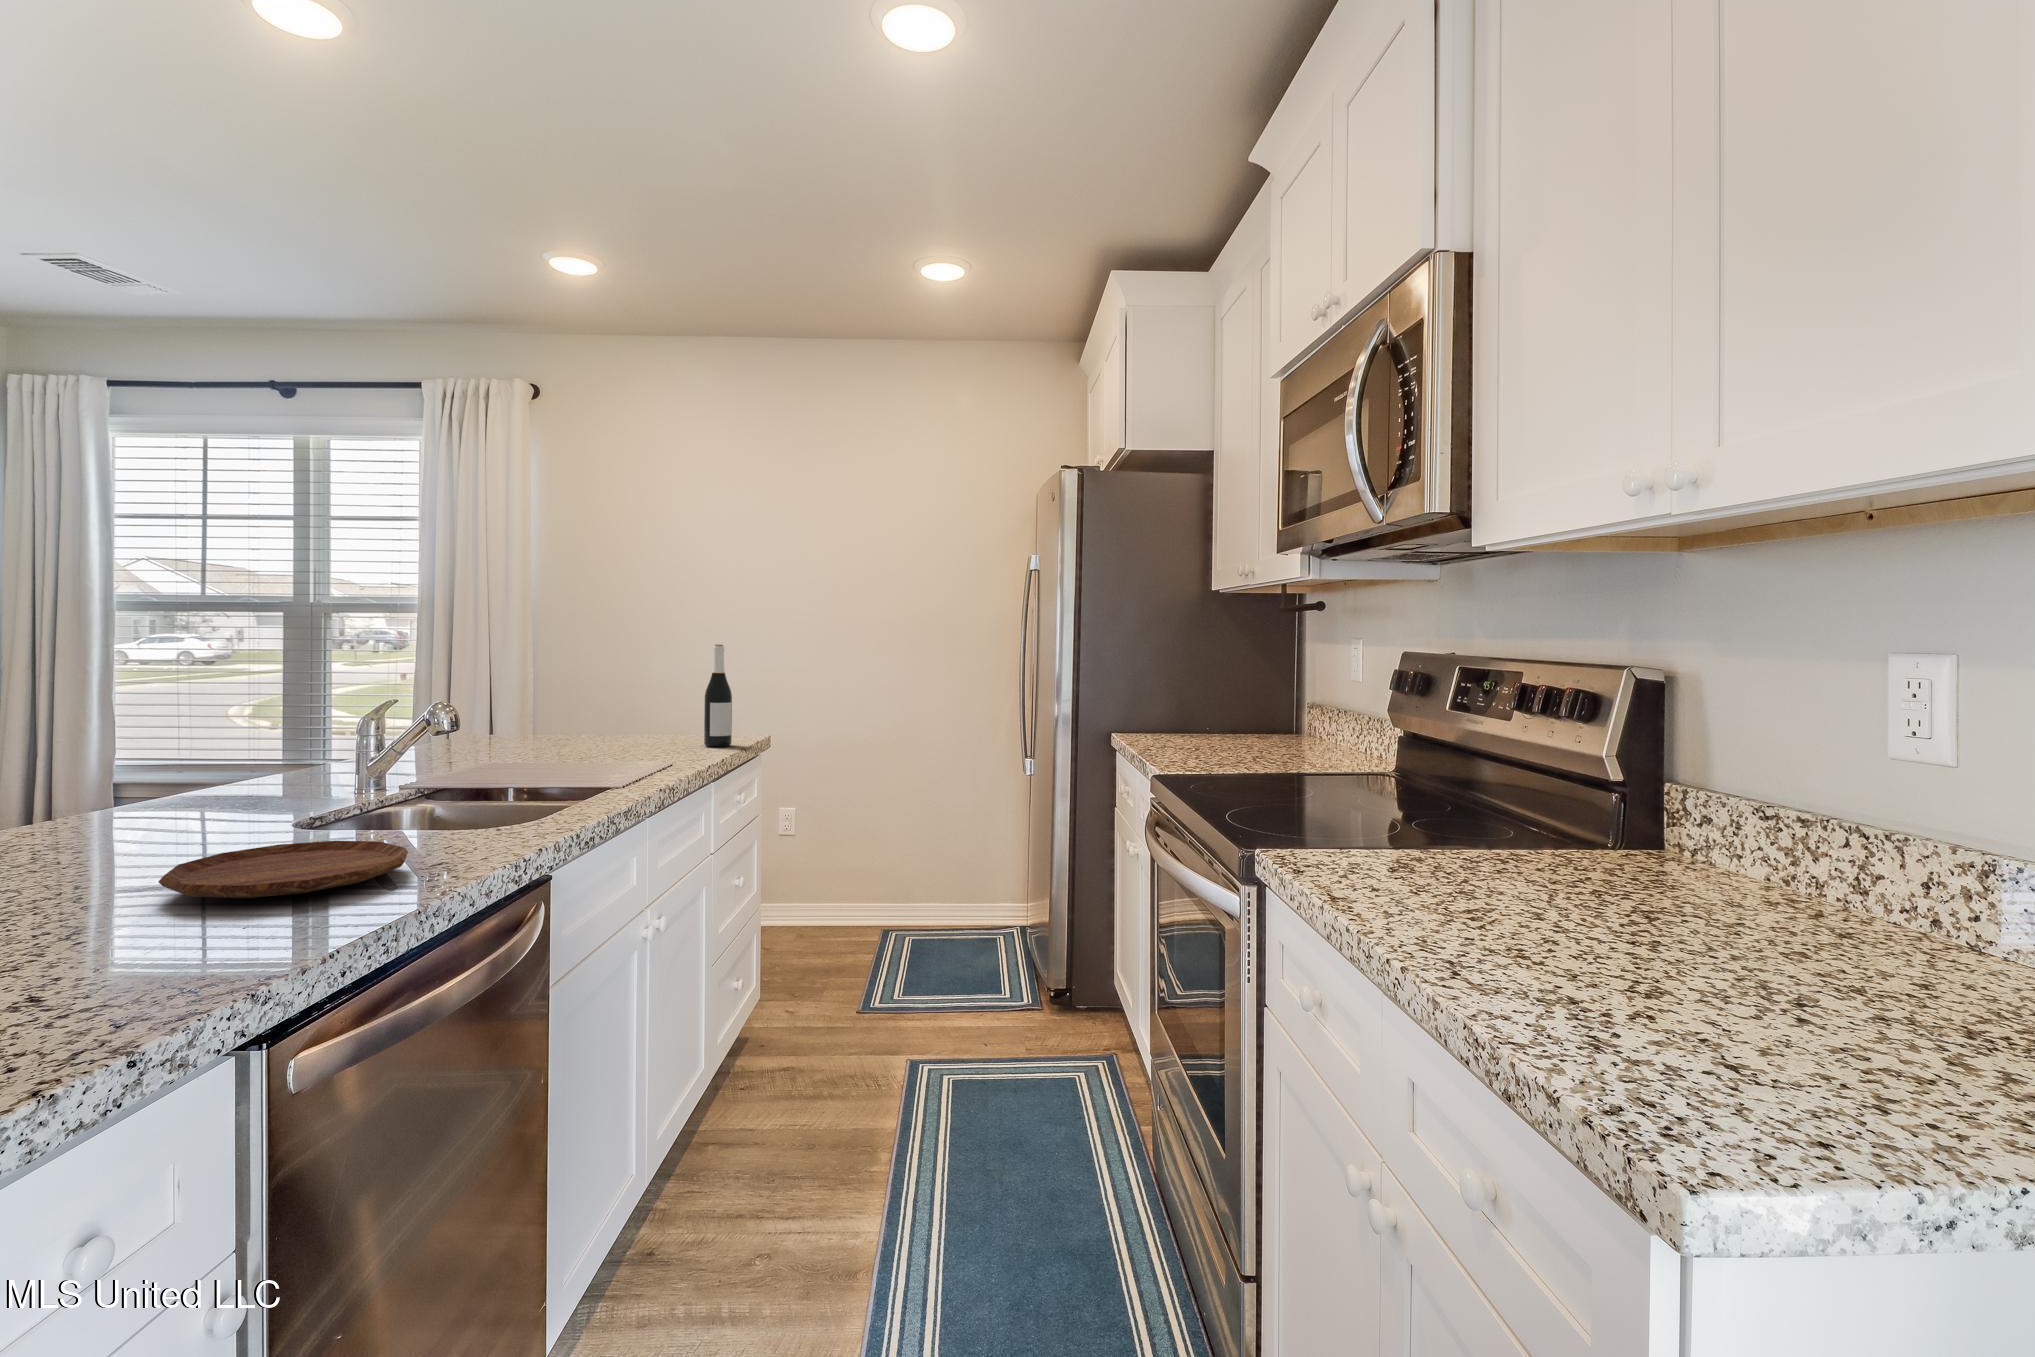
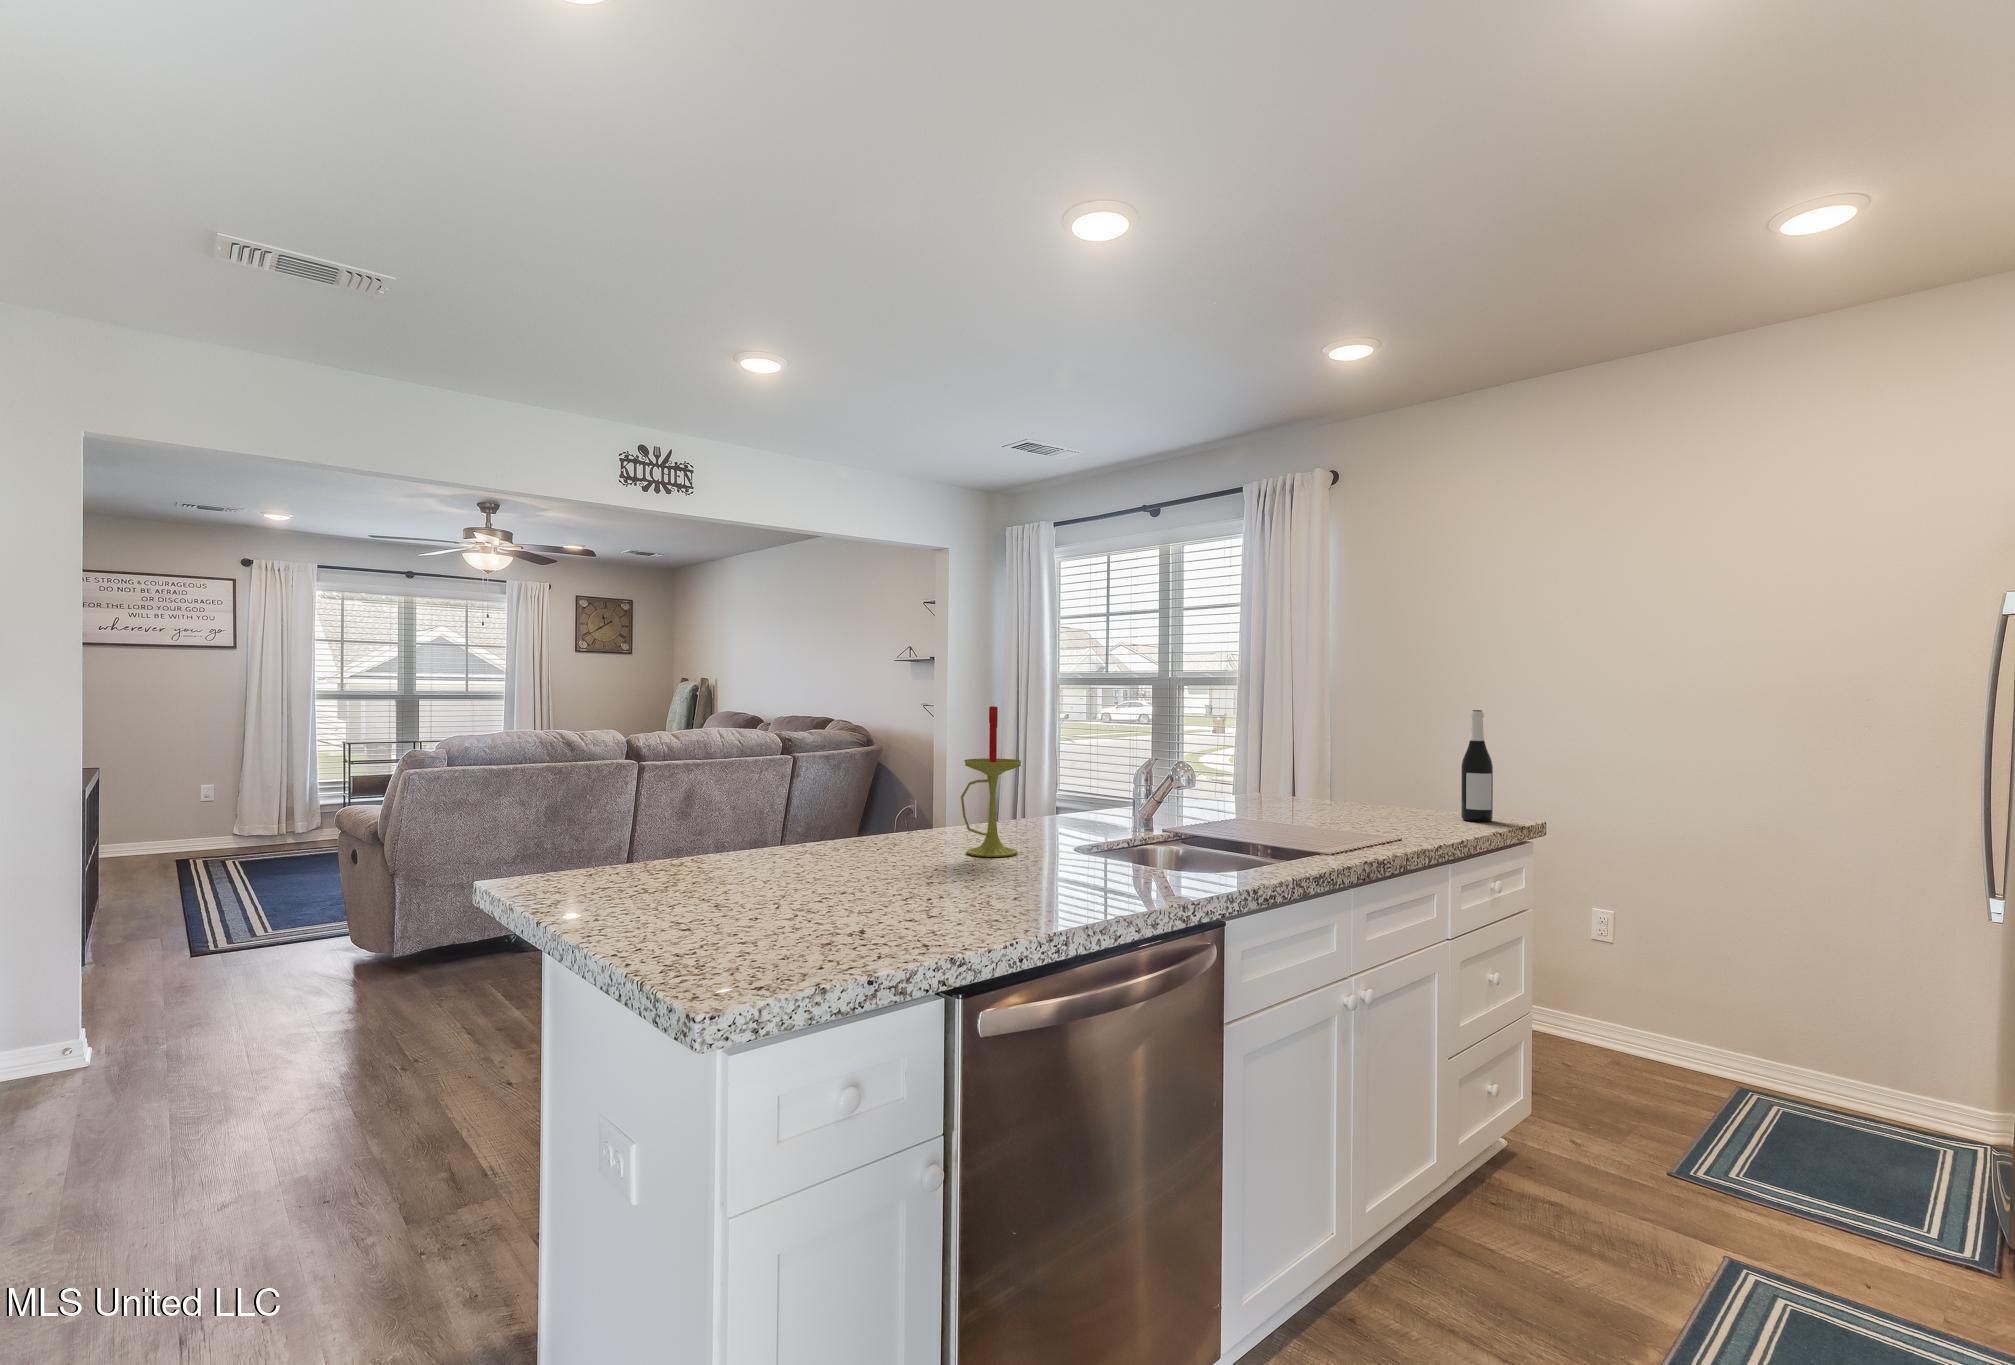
candle: none [92,633,207,854] -> present [961,706,1021,857]
tray: present [159,841,408,898] -> none [962,861,1111,897]

